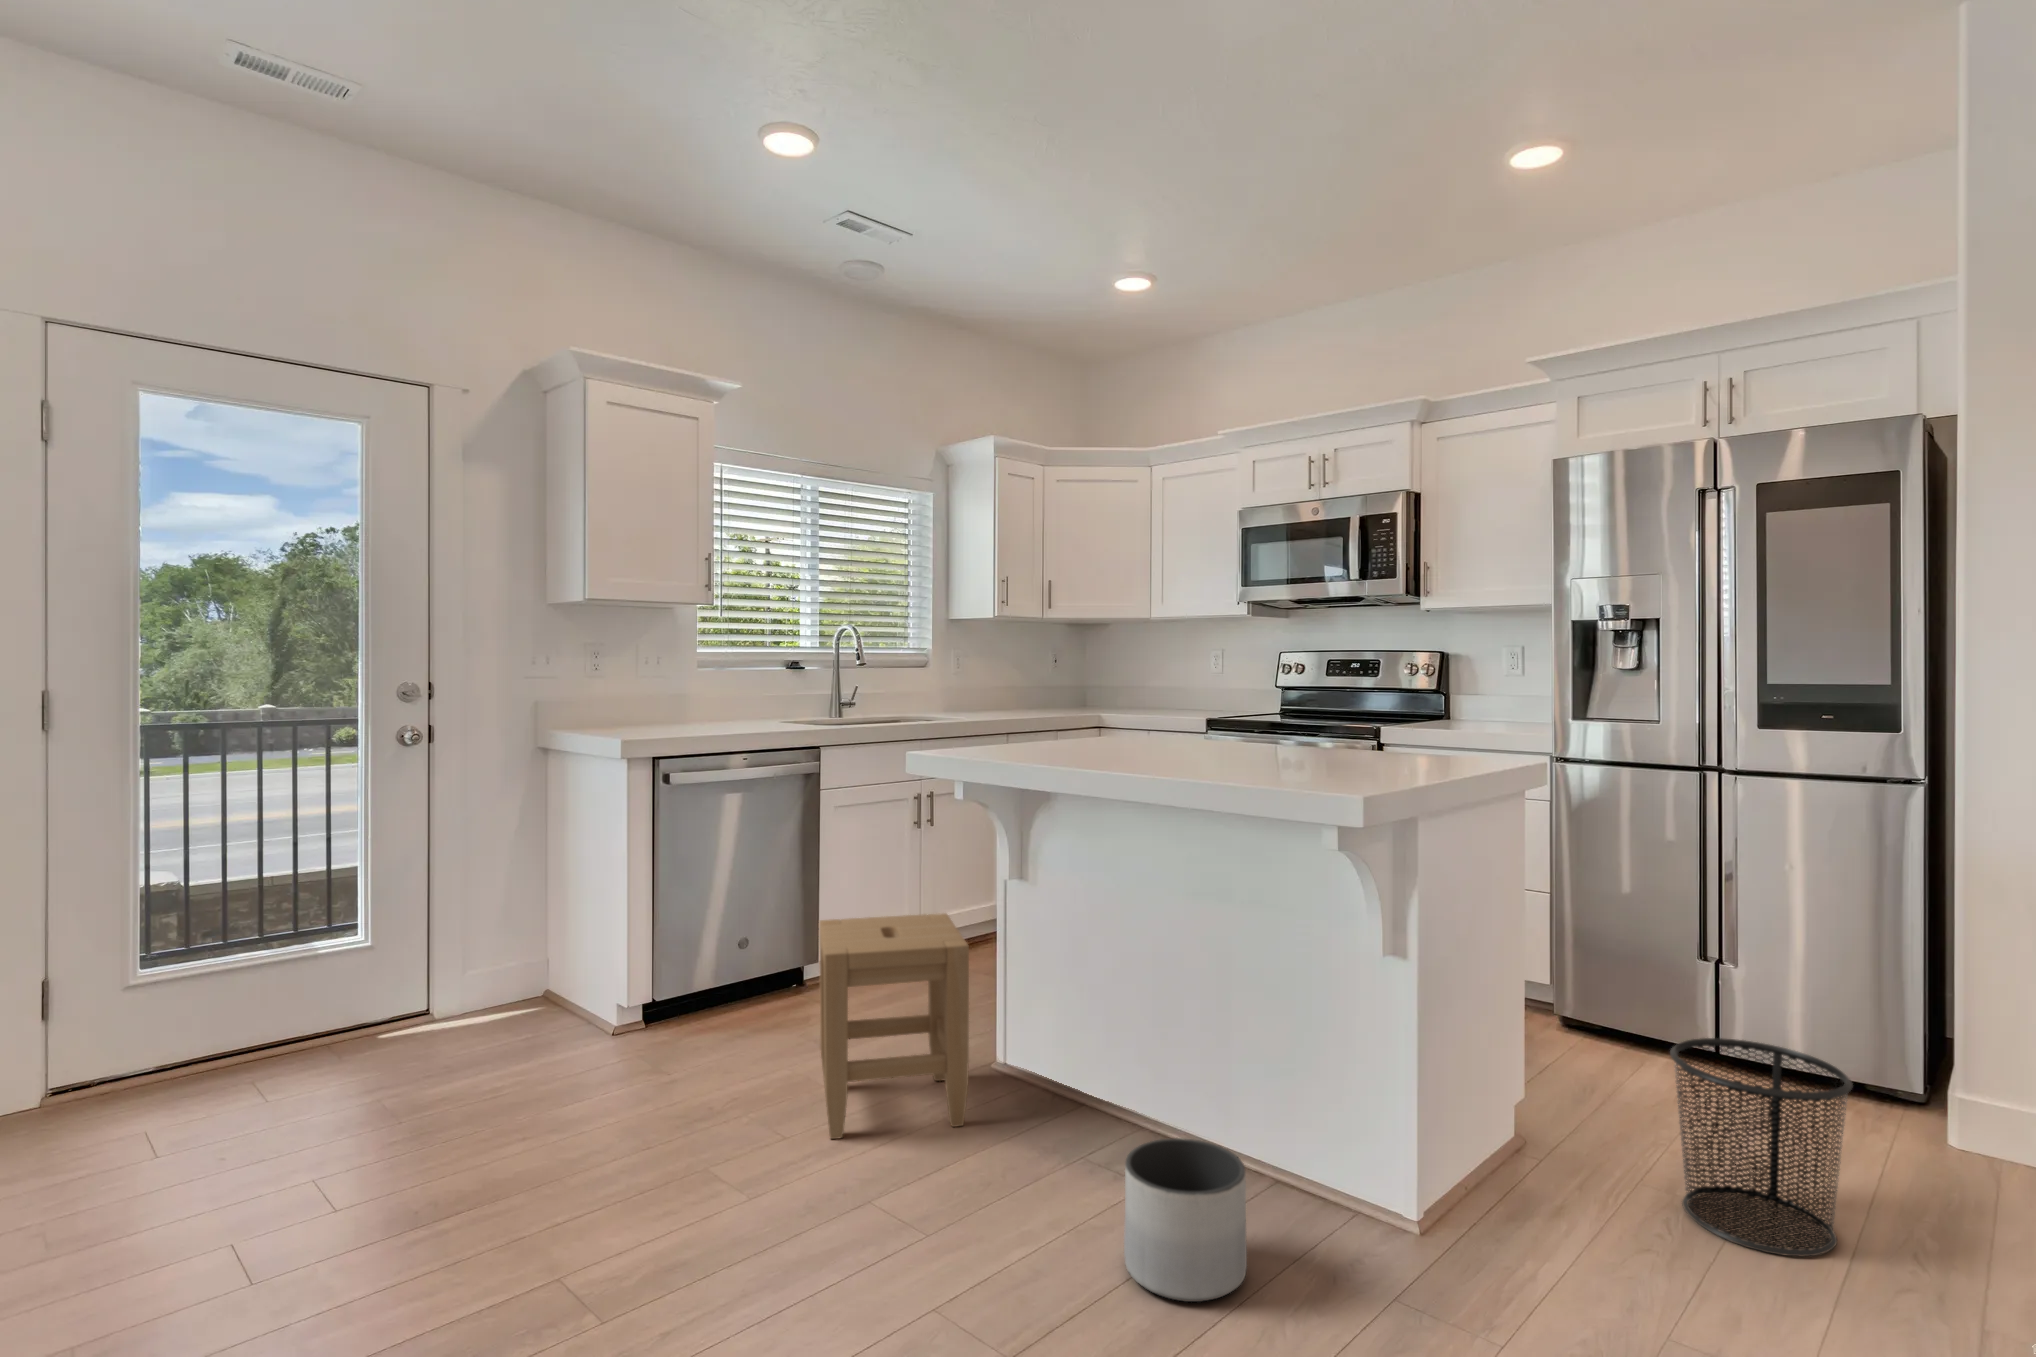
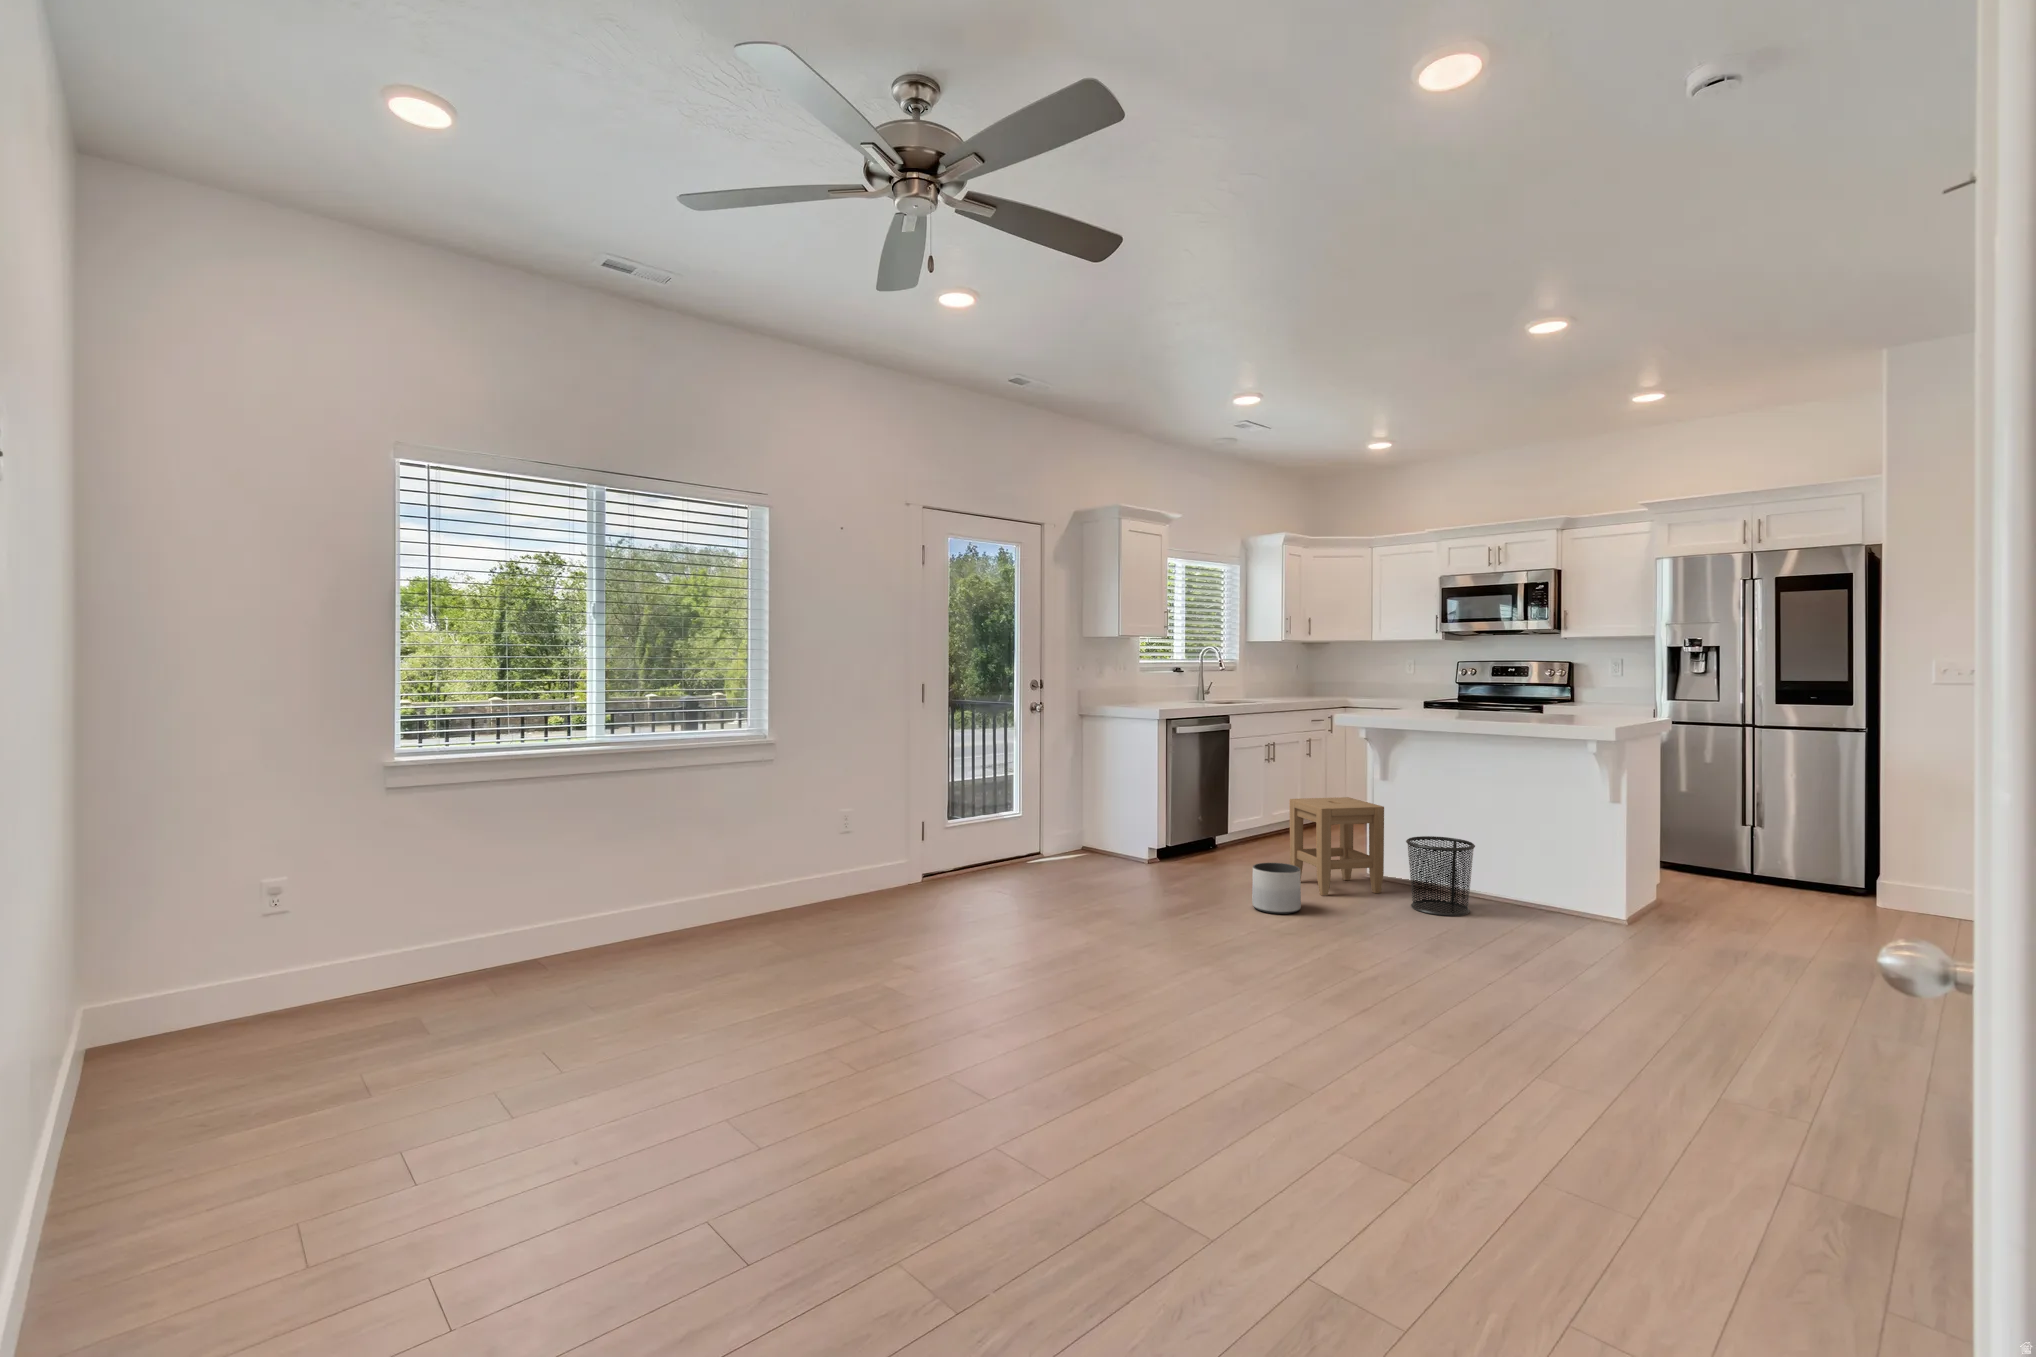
trash can: present [1670,1038,1852,1257] -> present [1406,836,1475,916]
planter: present [1124,1138,1247,1302] -> present [1252,863,1301,914]

